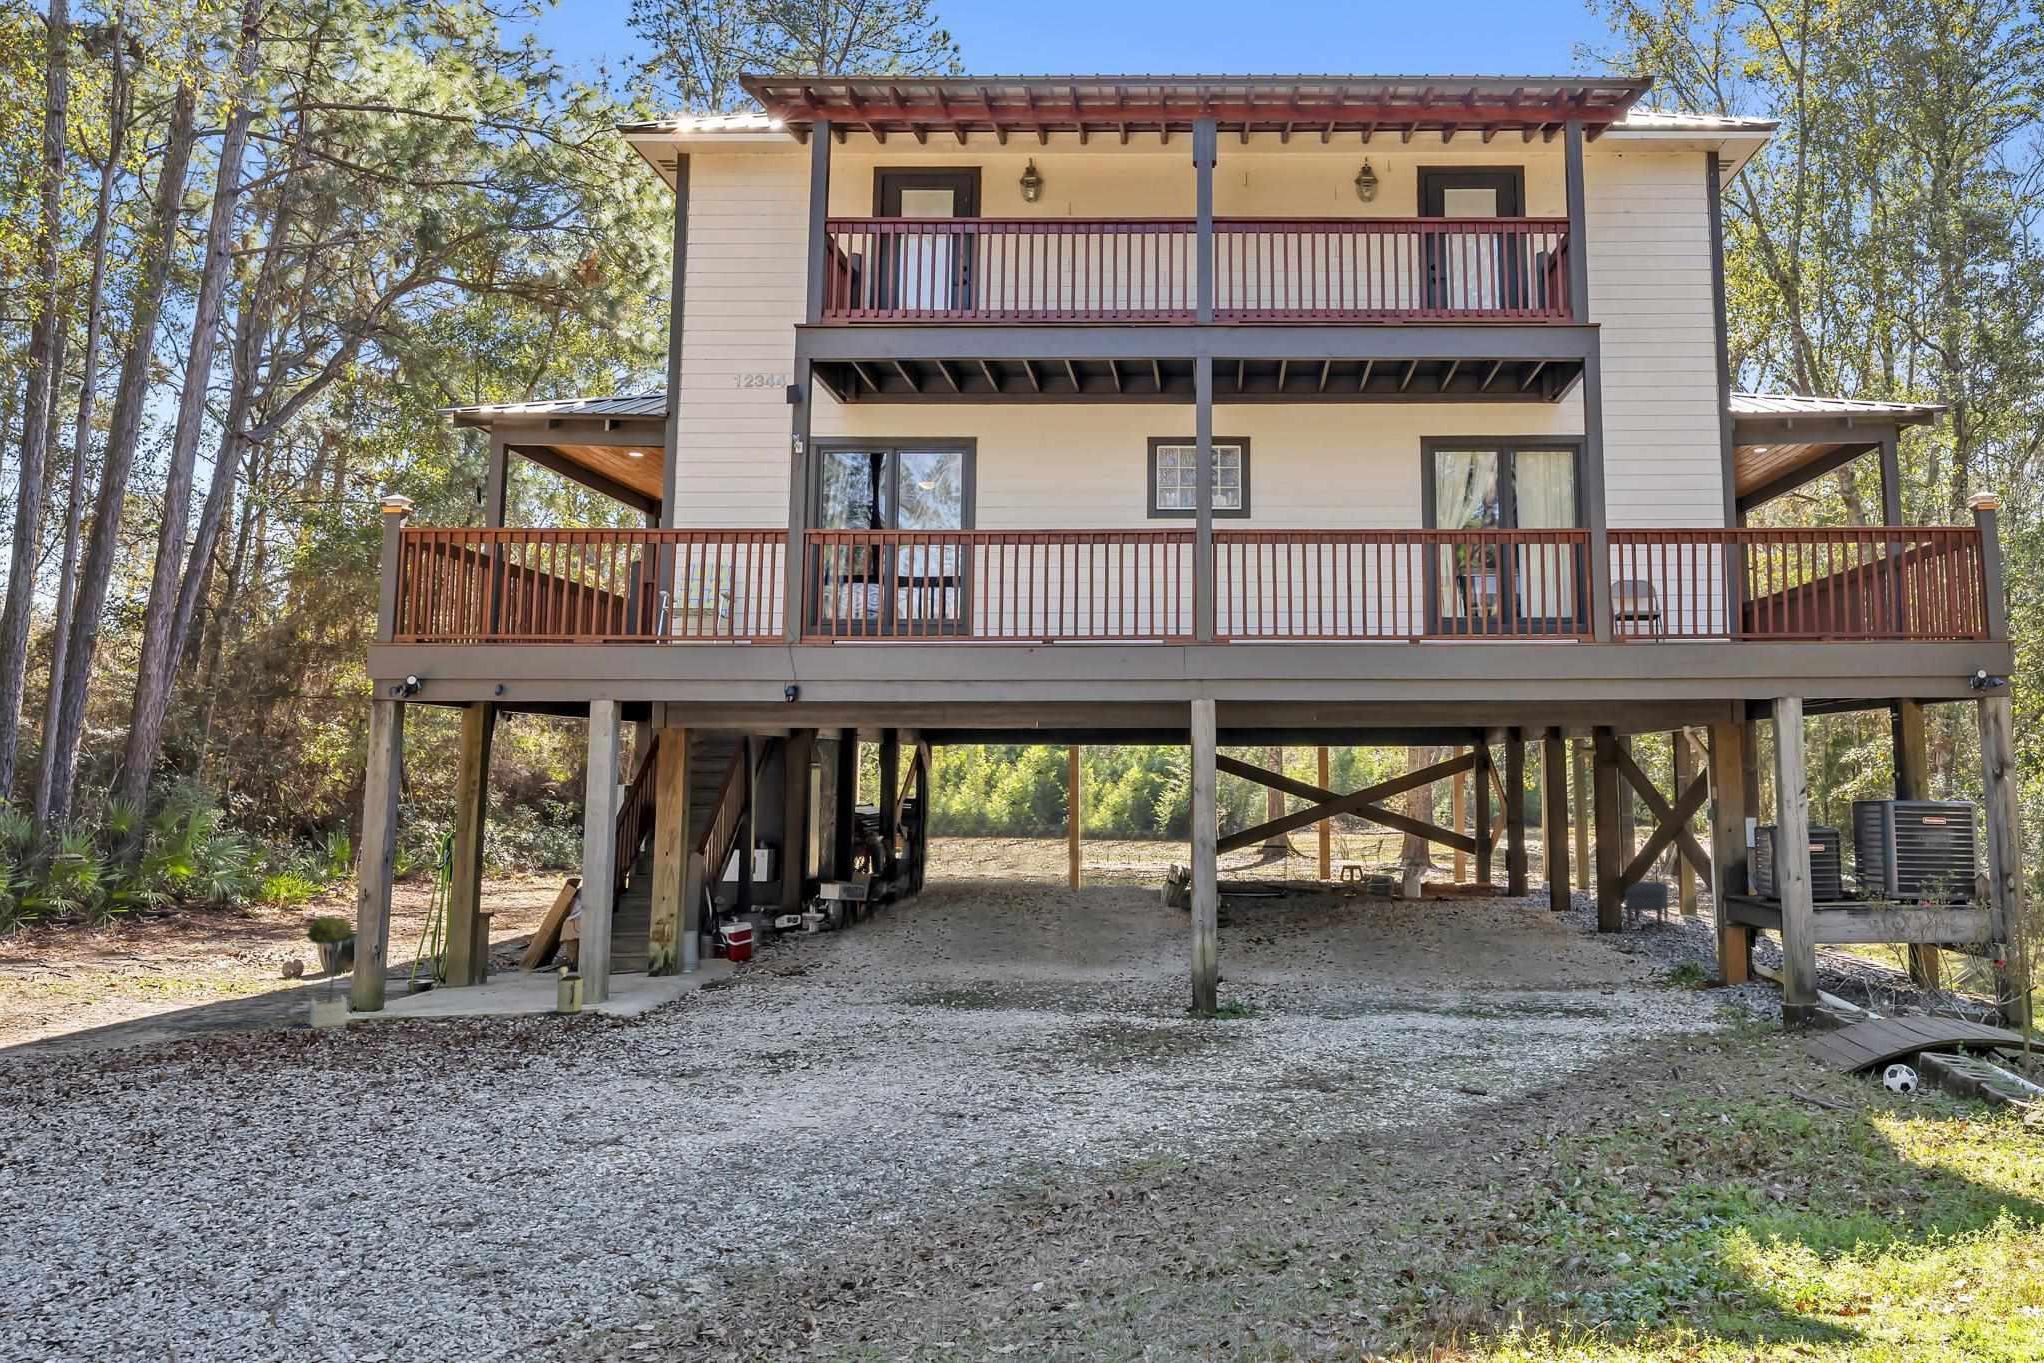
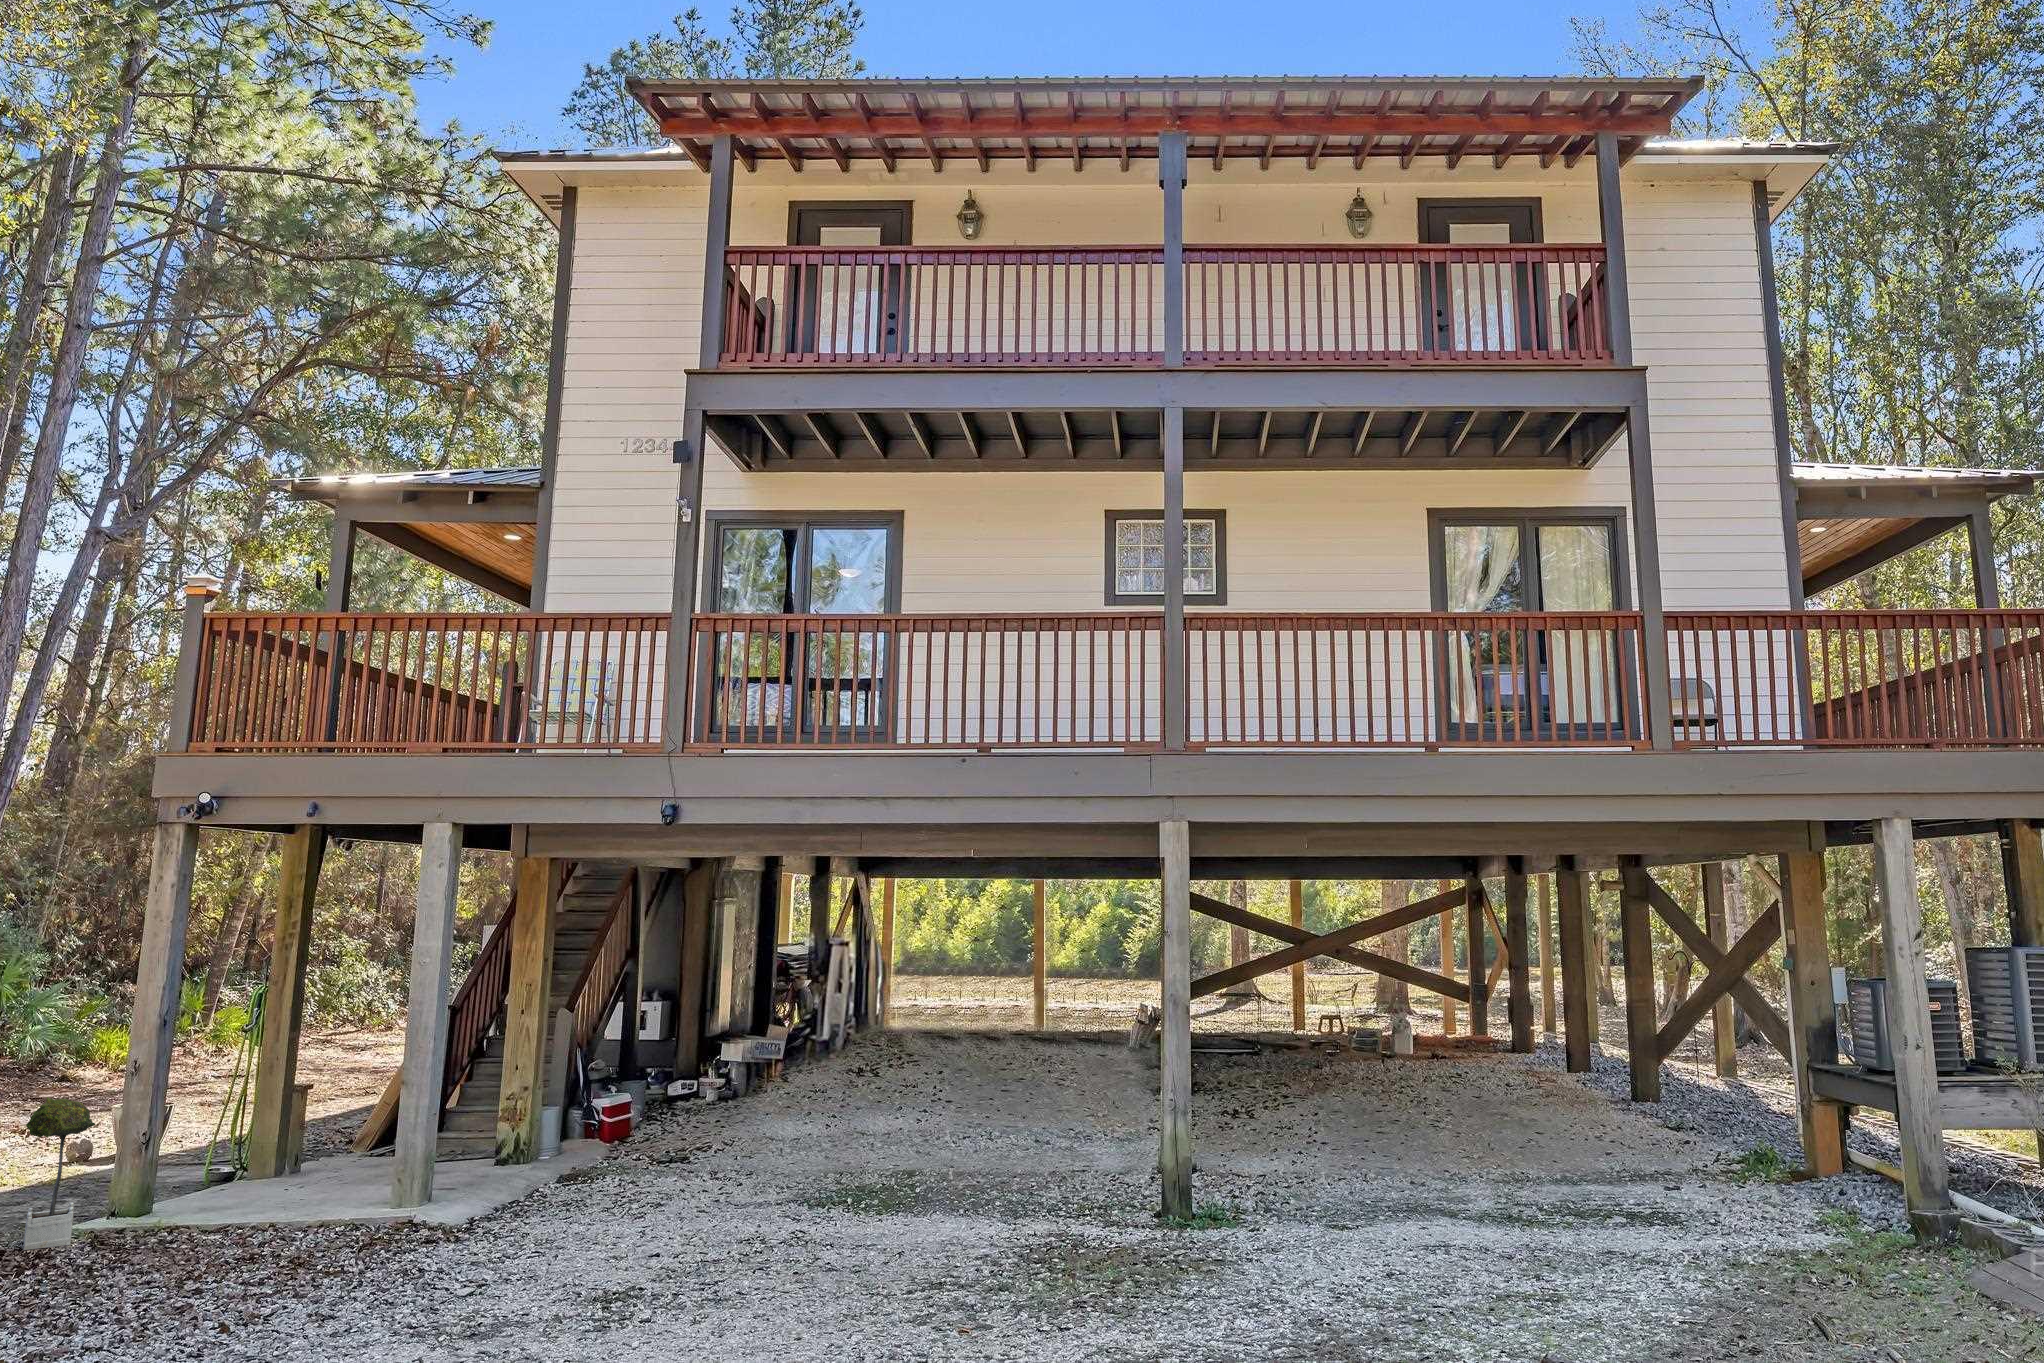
bench: present [1625,881,1669,931] -> none [1660,1034,1708,1096]
watering can: present [557,966,583,1015] -> none [351,1161,389,1227]

